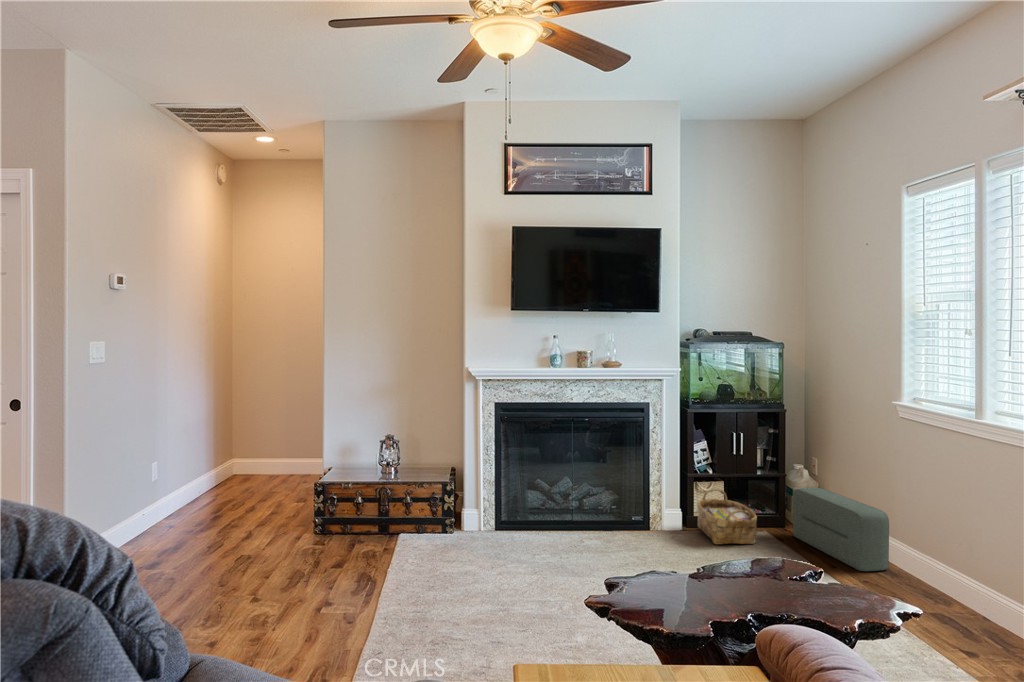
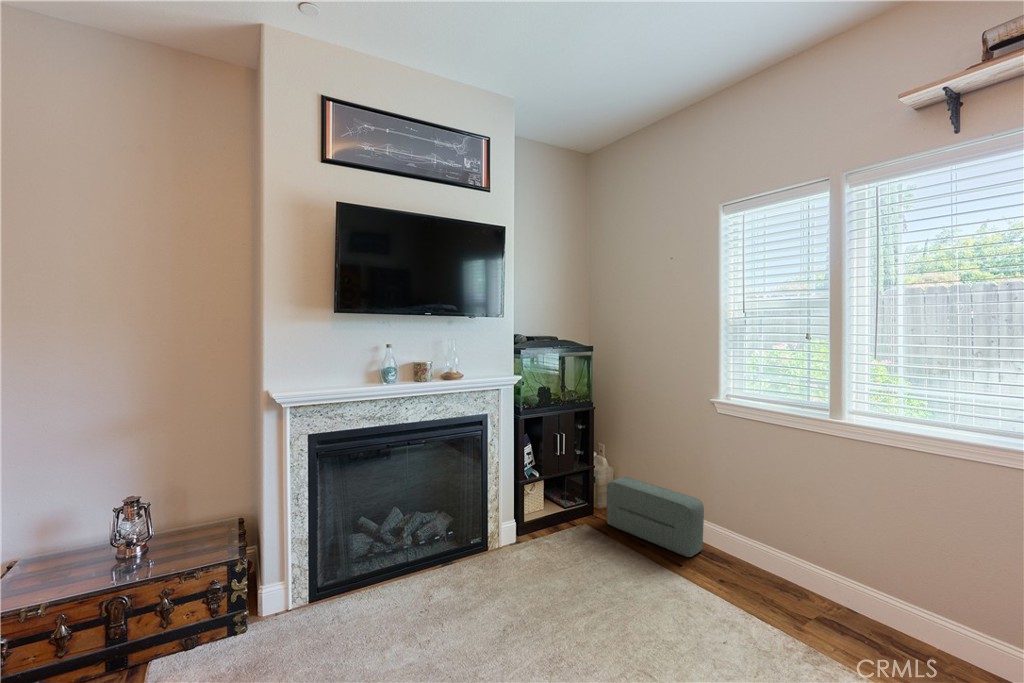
woven basket: present [697,489,757,545] -> none [531,492,592,555]

